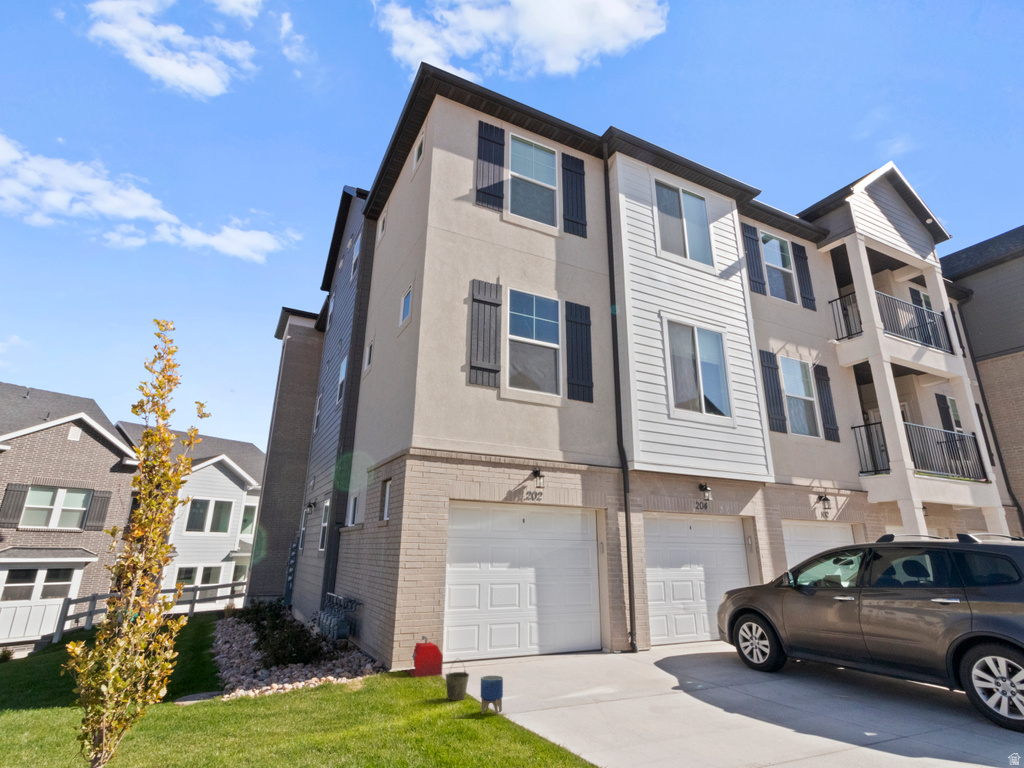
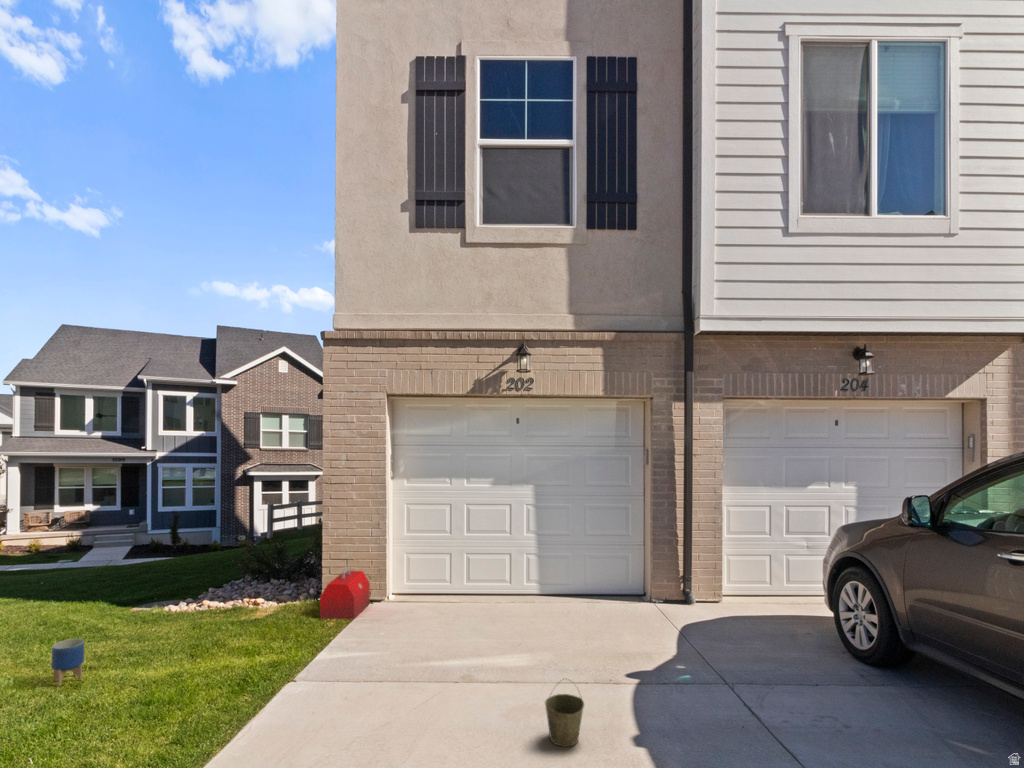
bucket: present [445,672,469,701] -> present [545,694,584,747]
planter: present [481,676,503,715] -> present [51,639,84,686]

